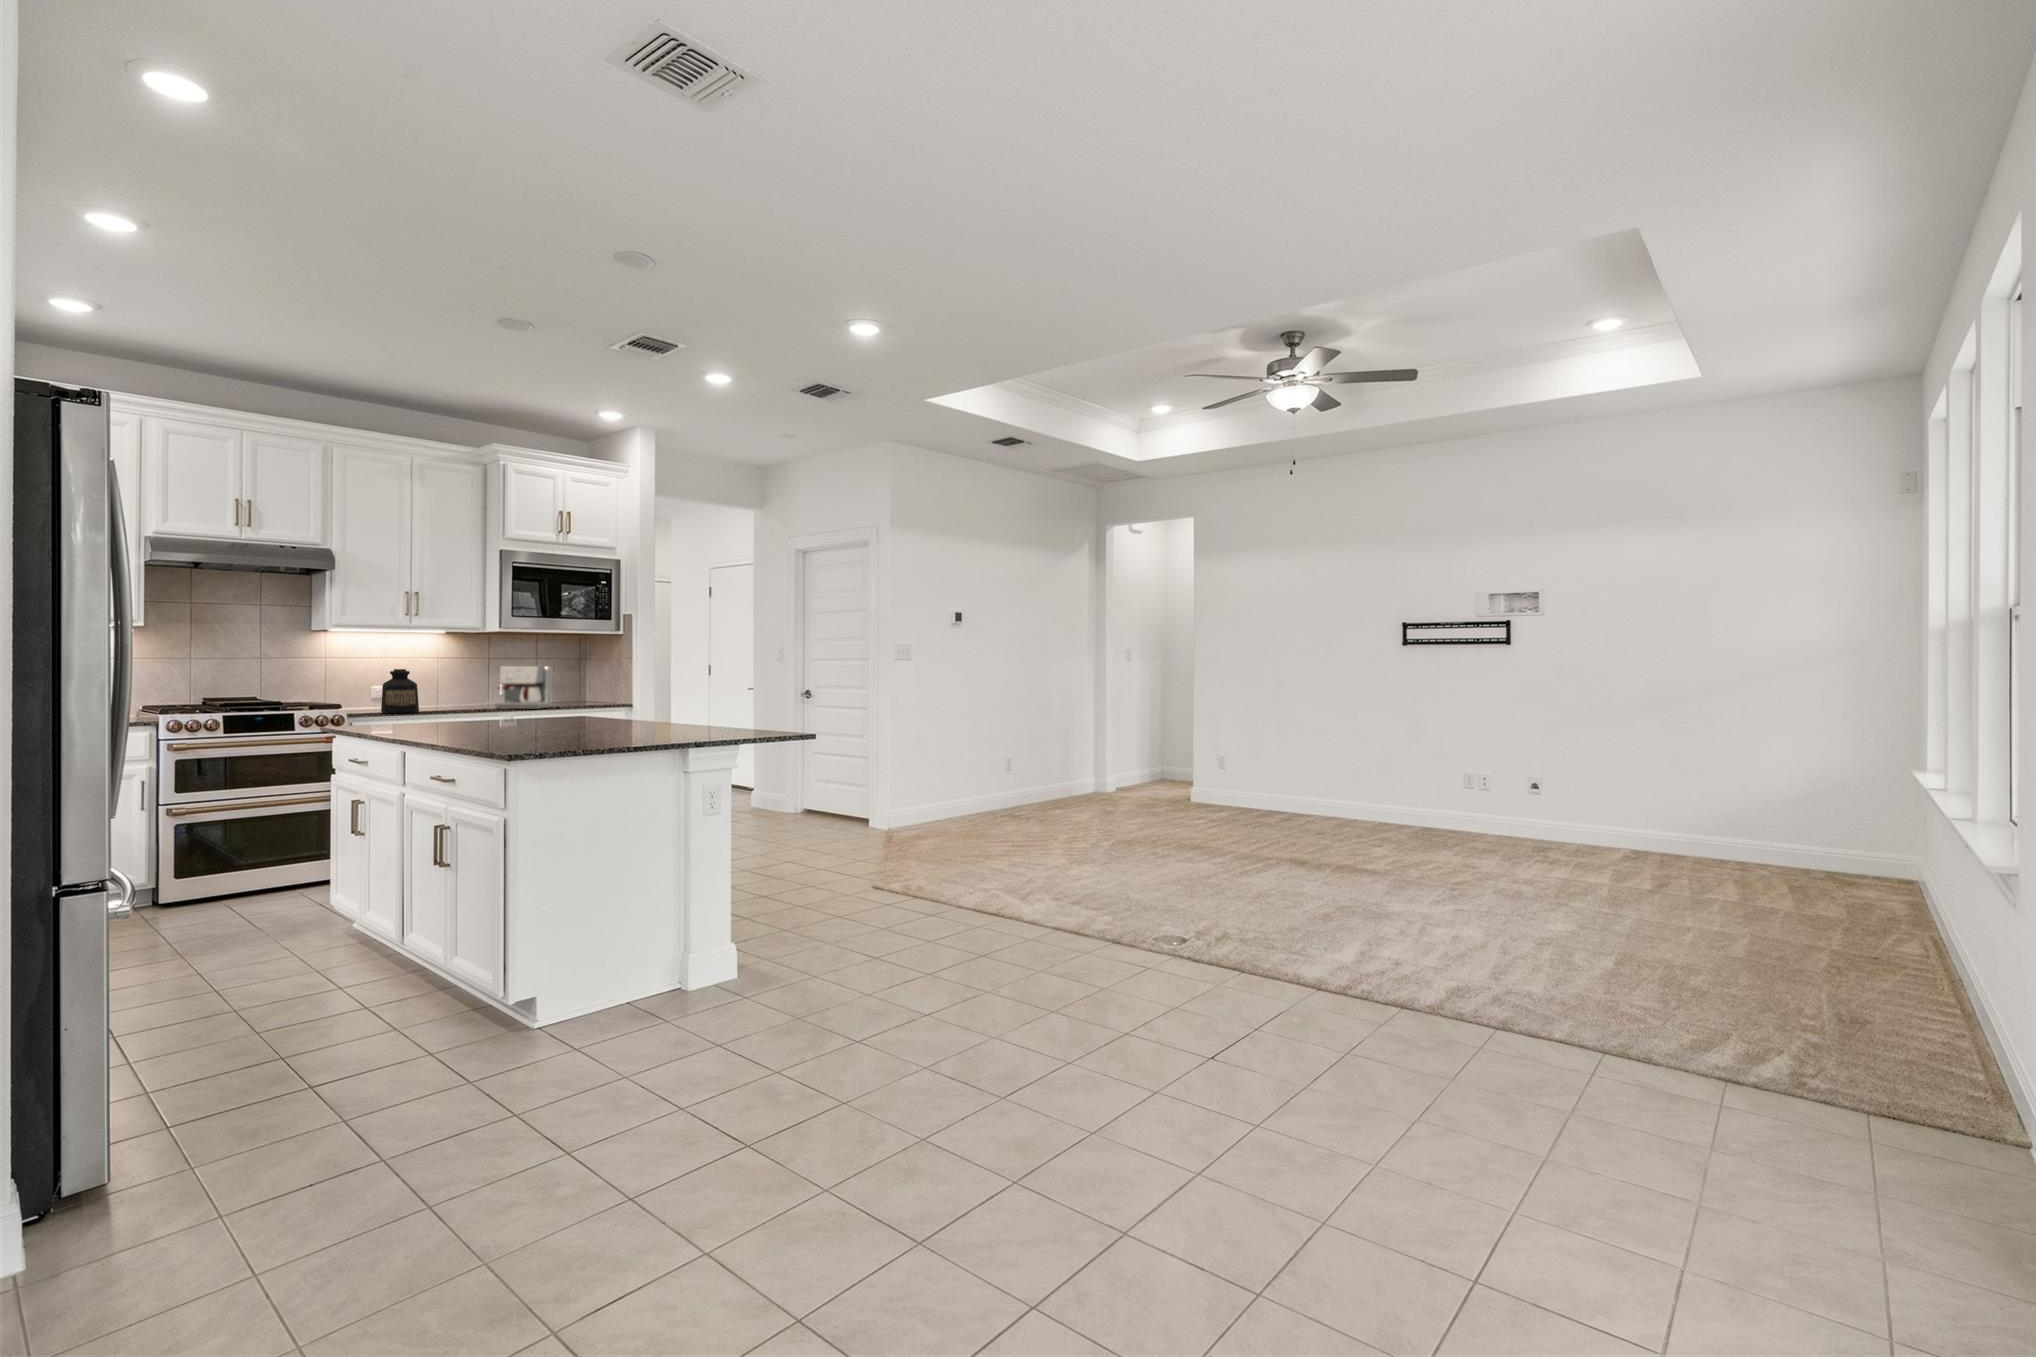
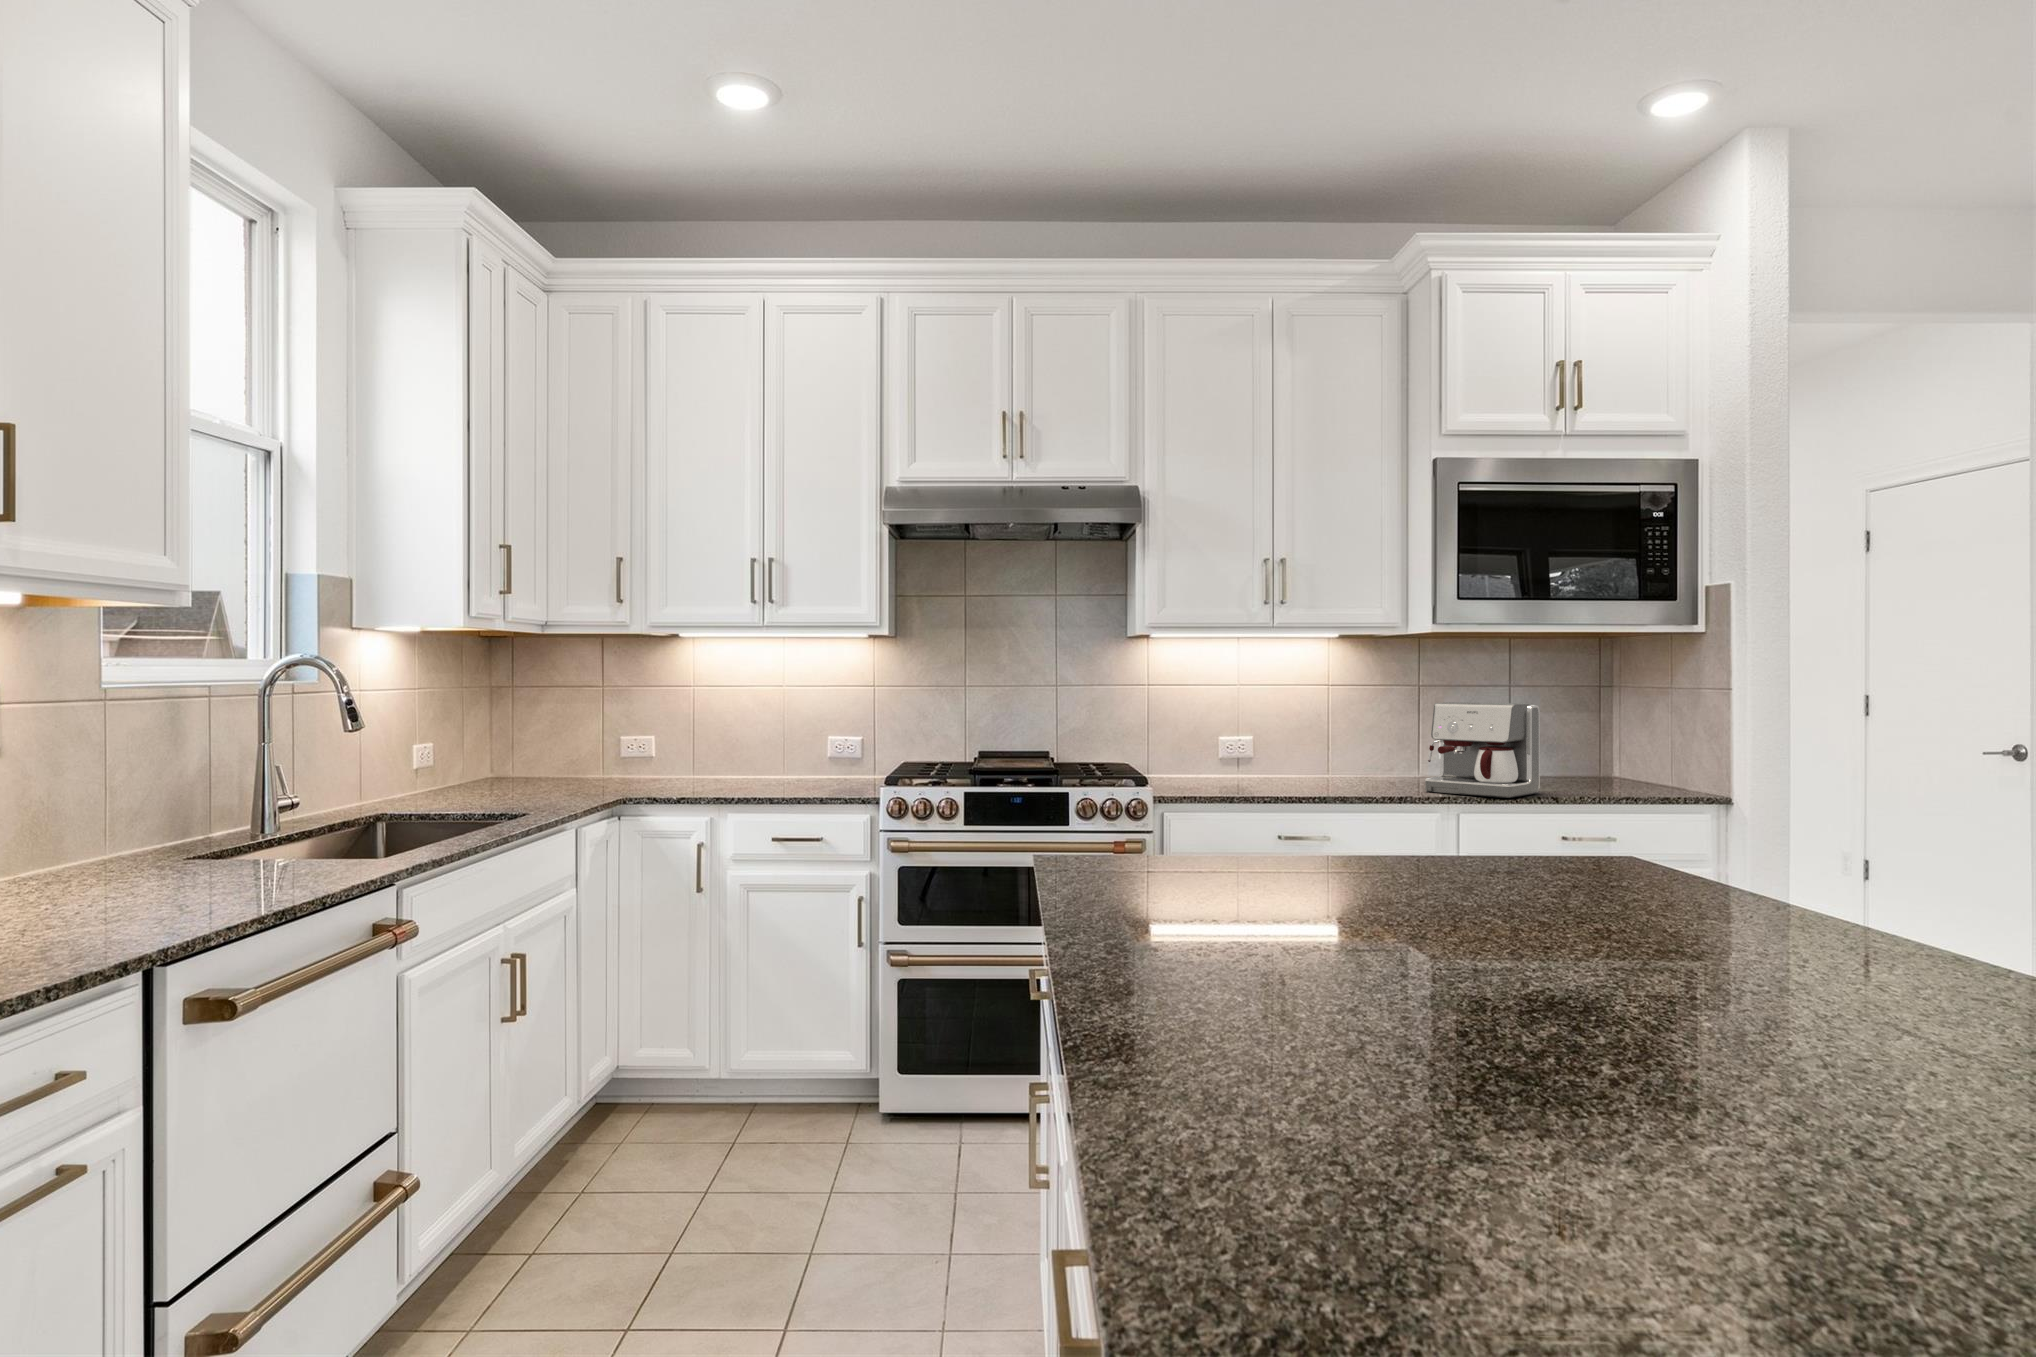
bottle: present [381,669,419,713] -> none [1217,709,1281,797]

